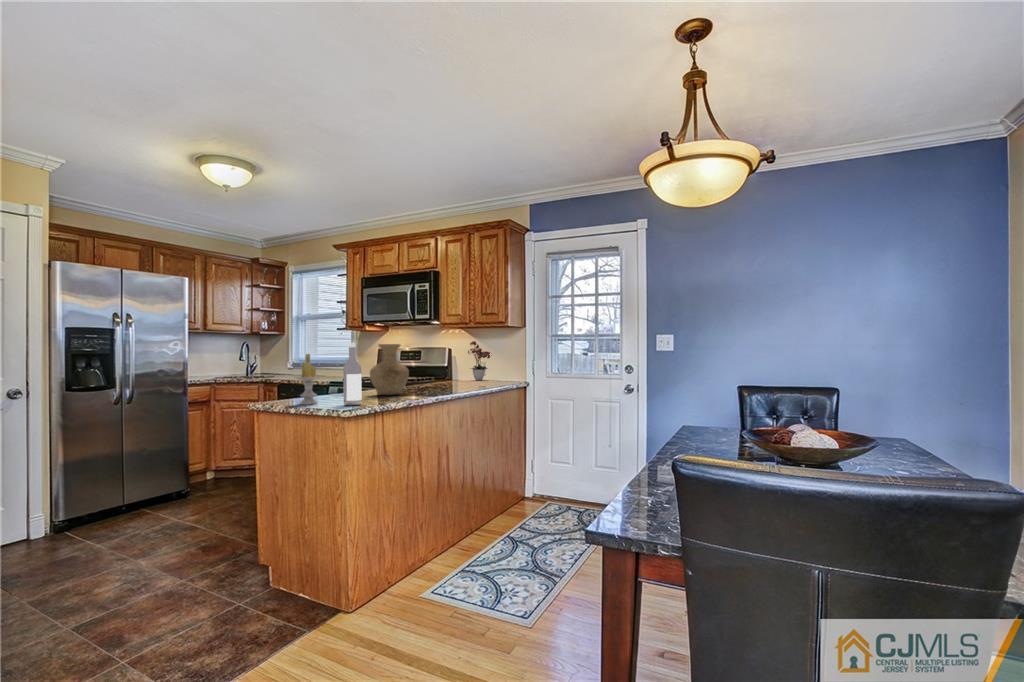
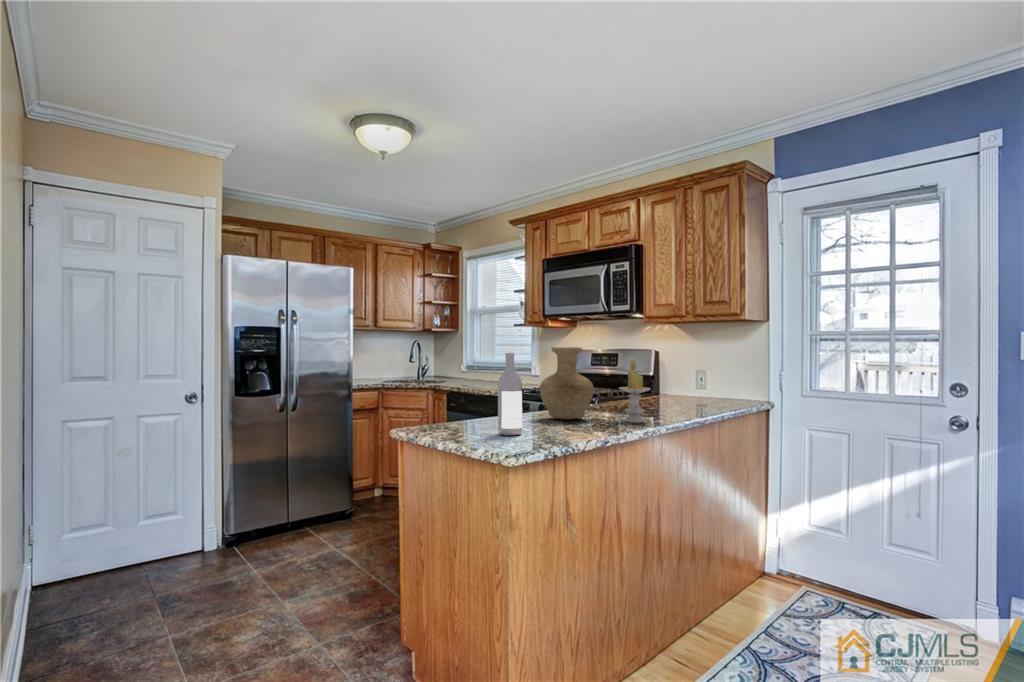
flower arrangement: present [468,341,490,380] -> none [682,340,723,399]
candle: present [295,354,322,405] -> present [619,360,650,423]

